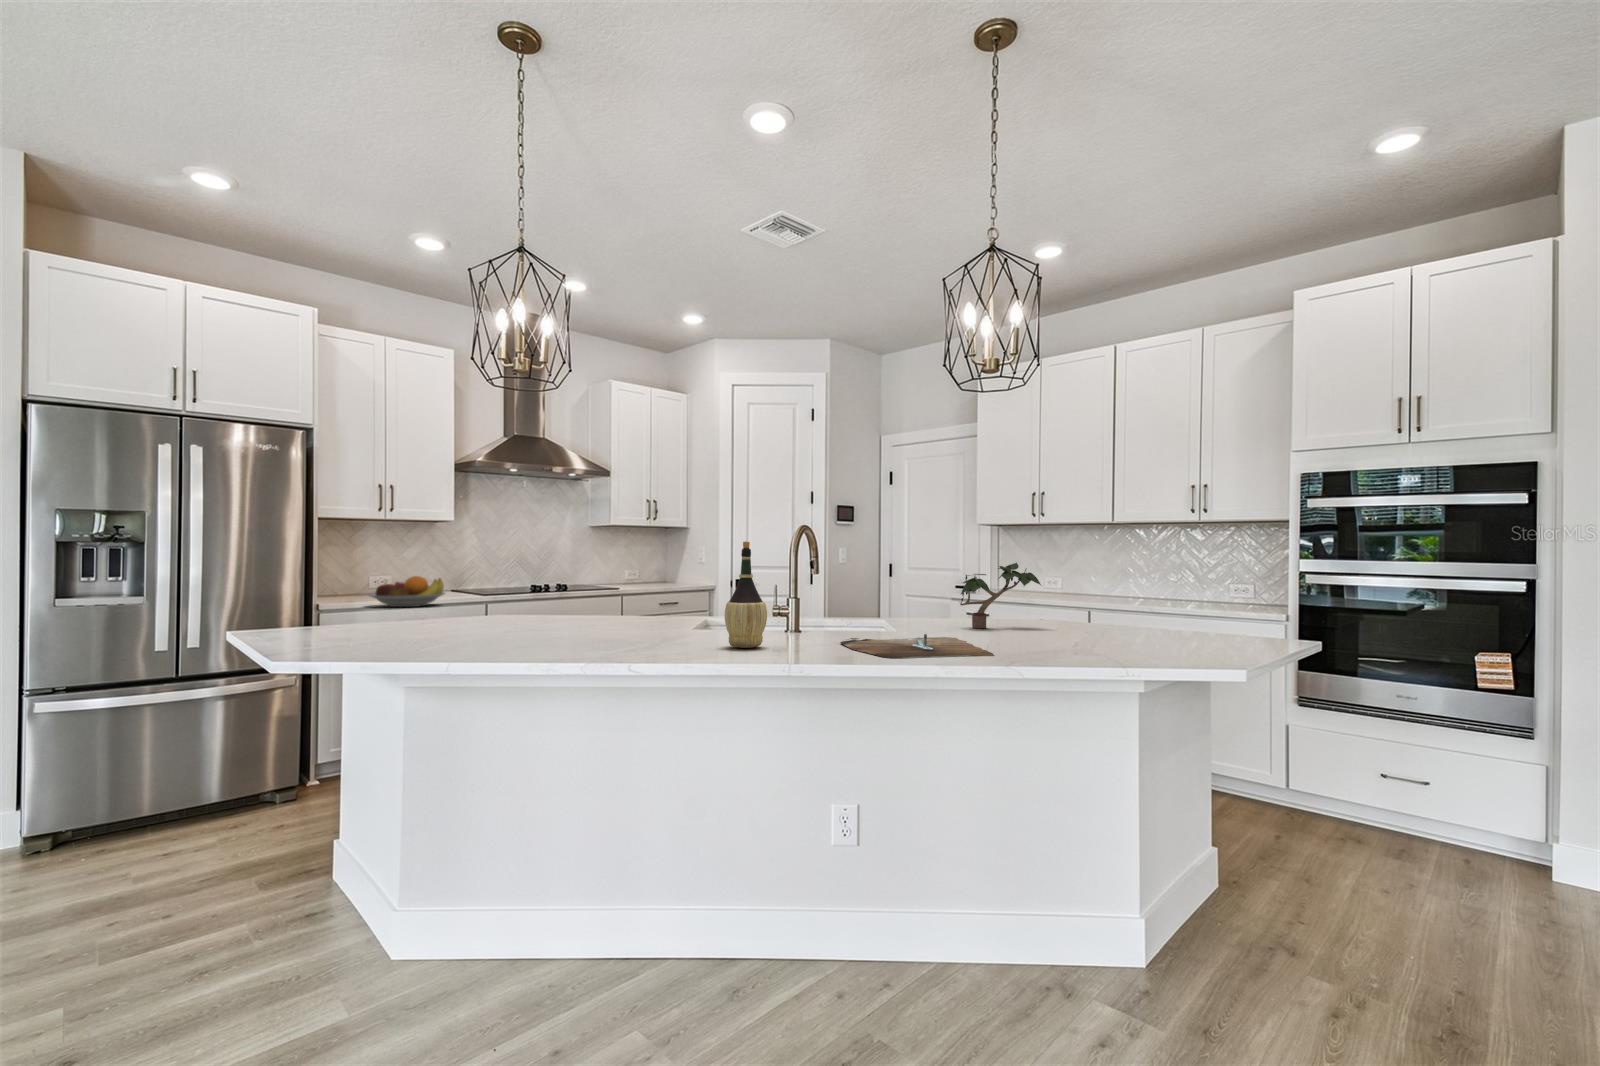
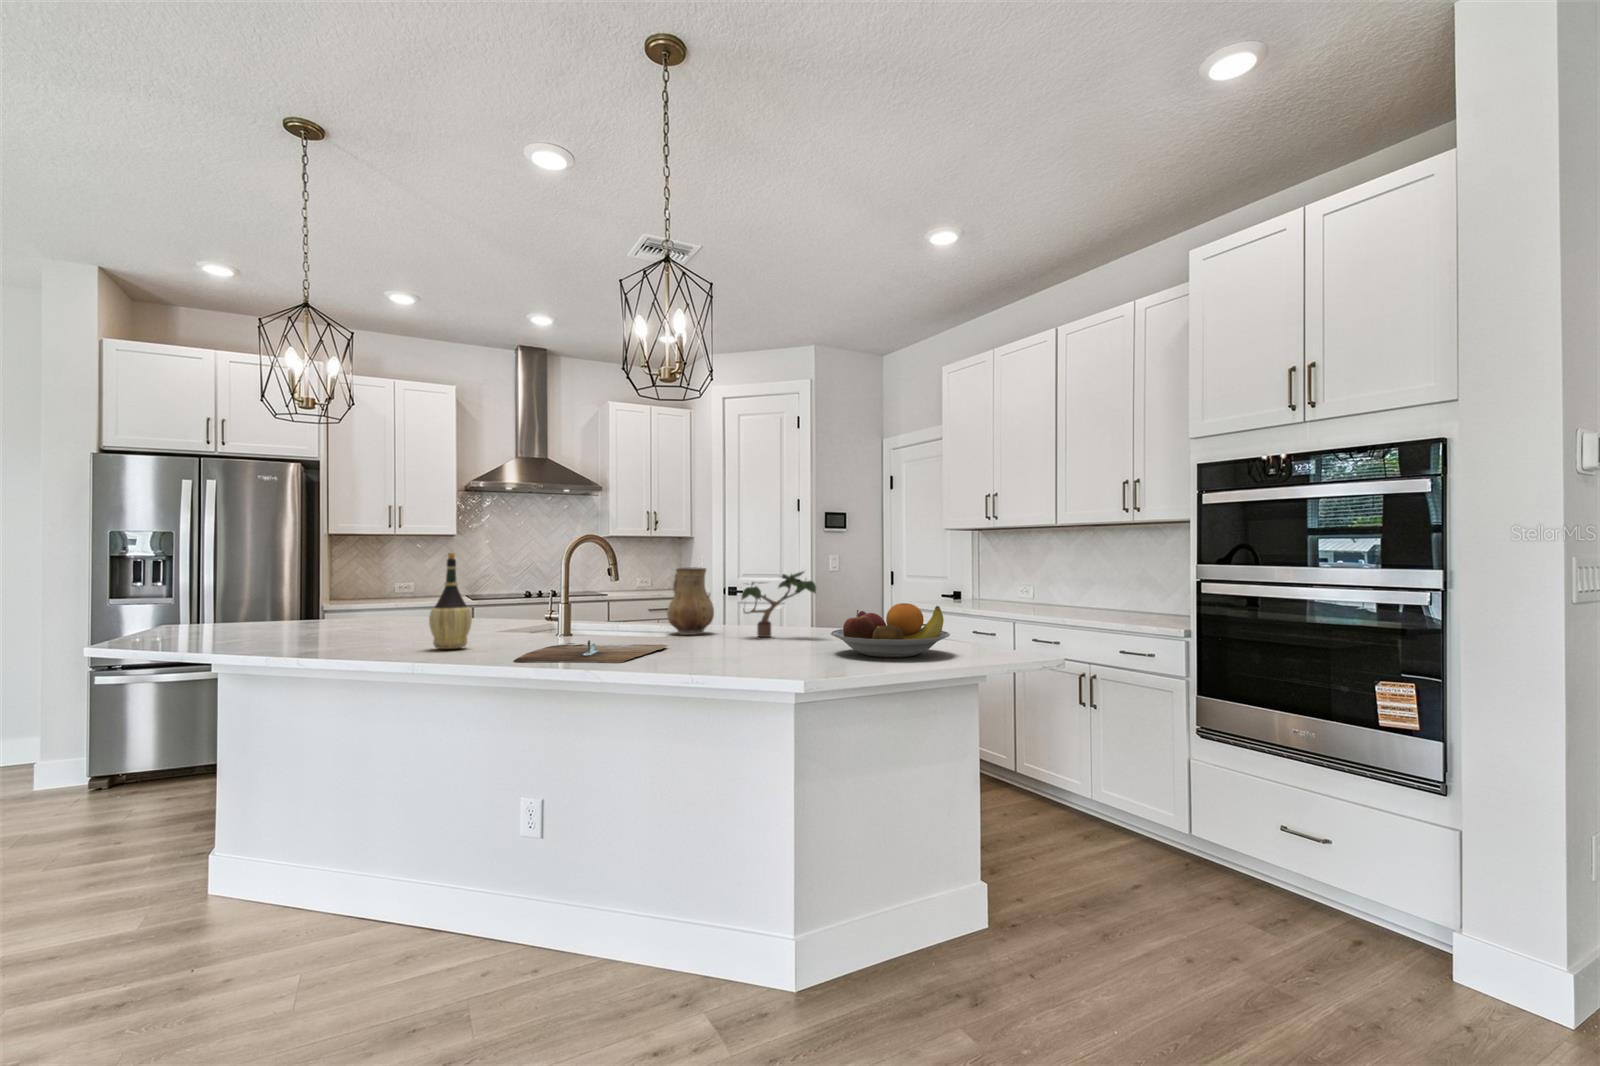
ceramic pitcher: none [869,559,920,628] -> present [667,567,714,635]
fruit bowl: present [369,576,445,607] -> present [831,603,950,657]

